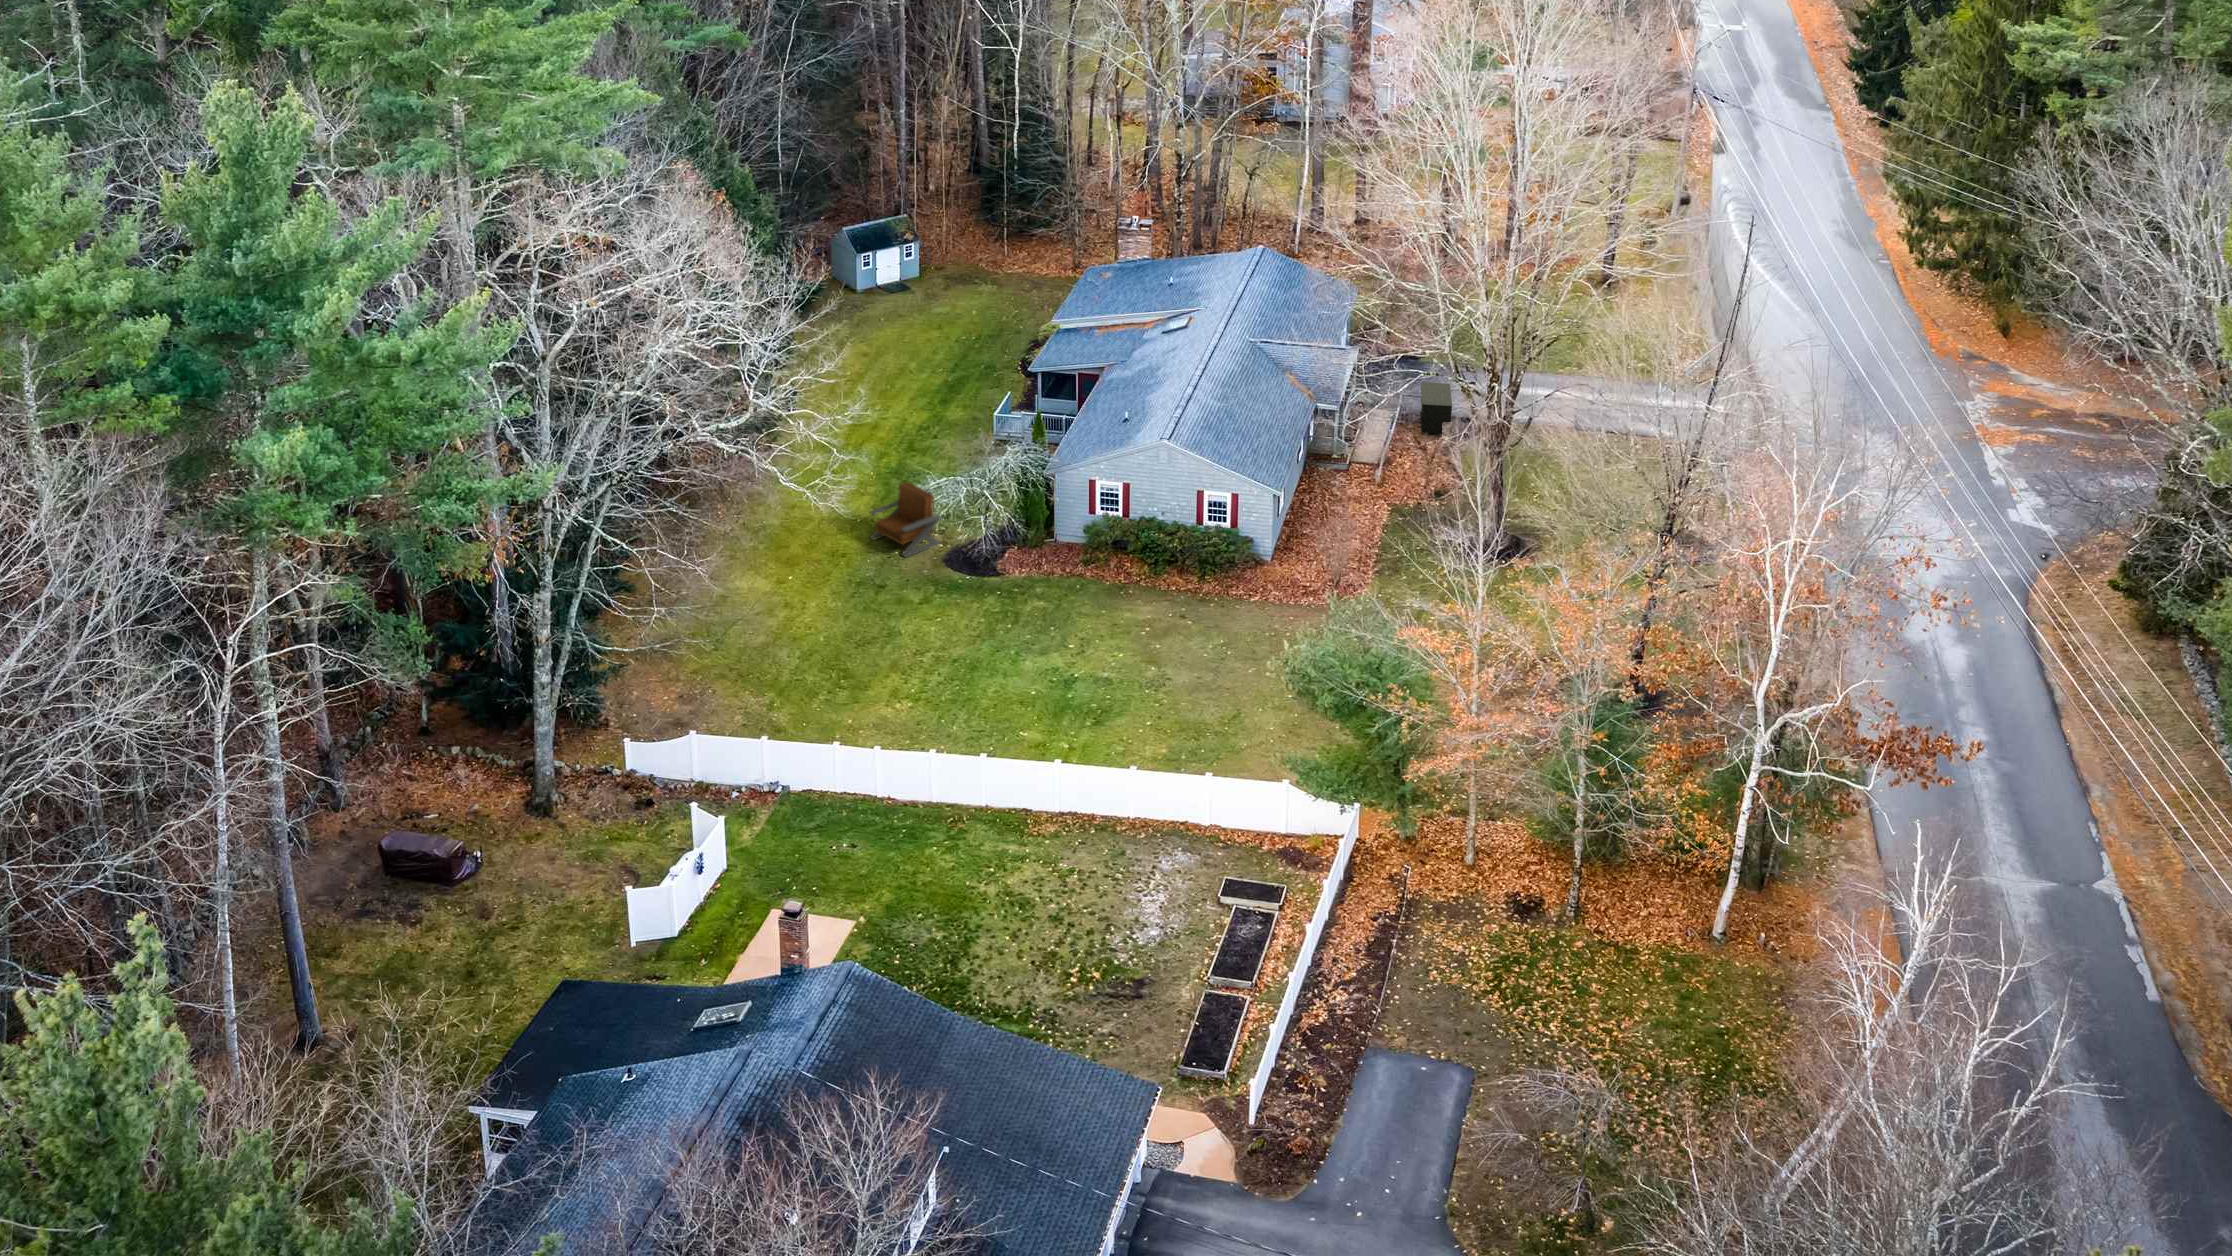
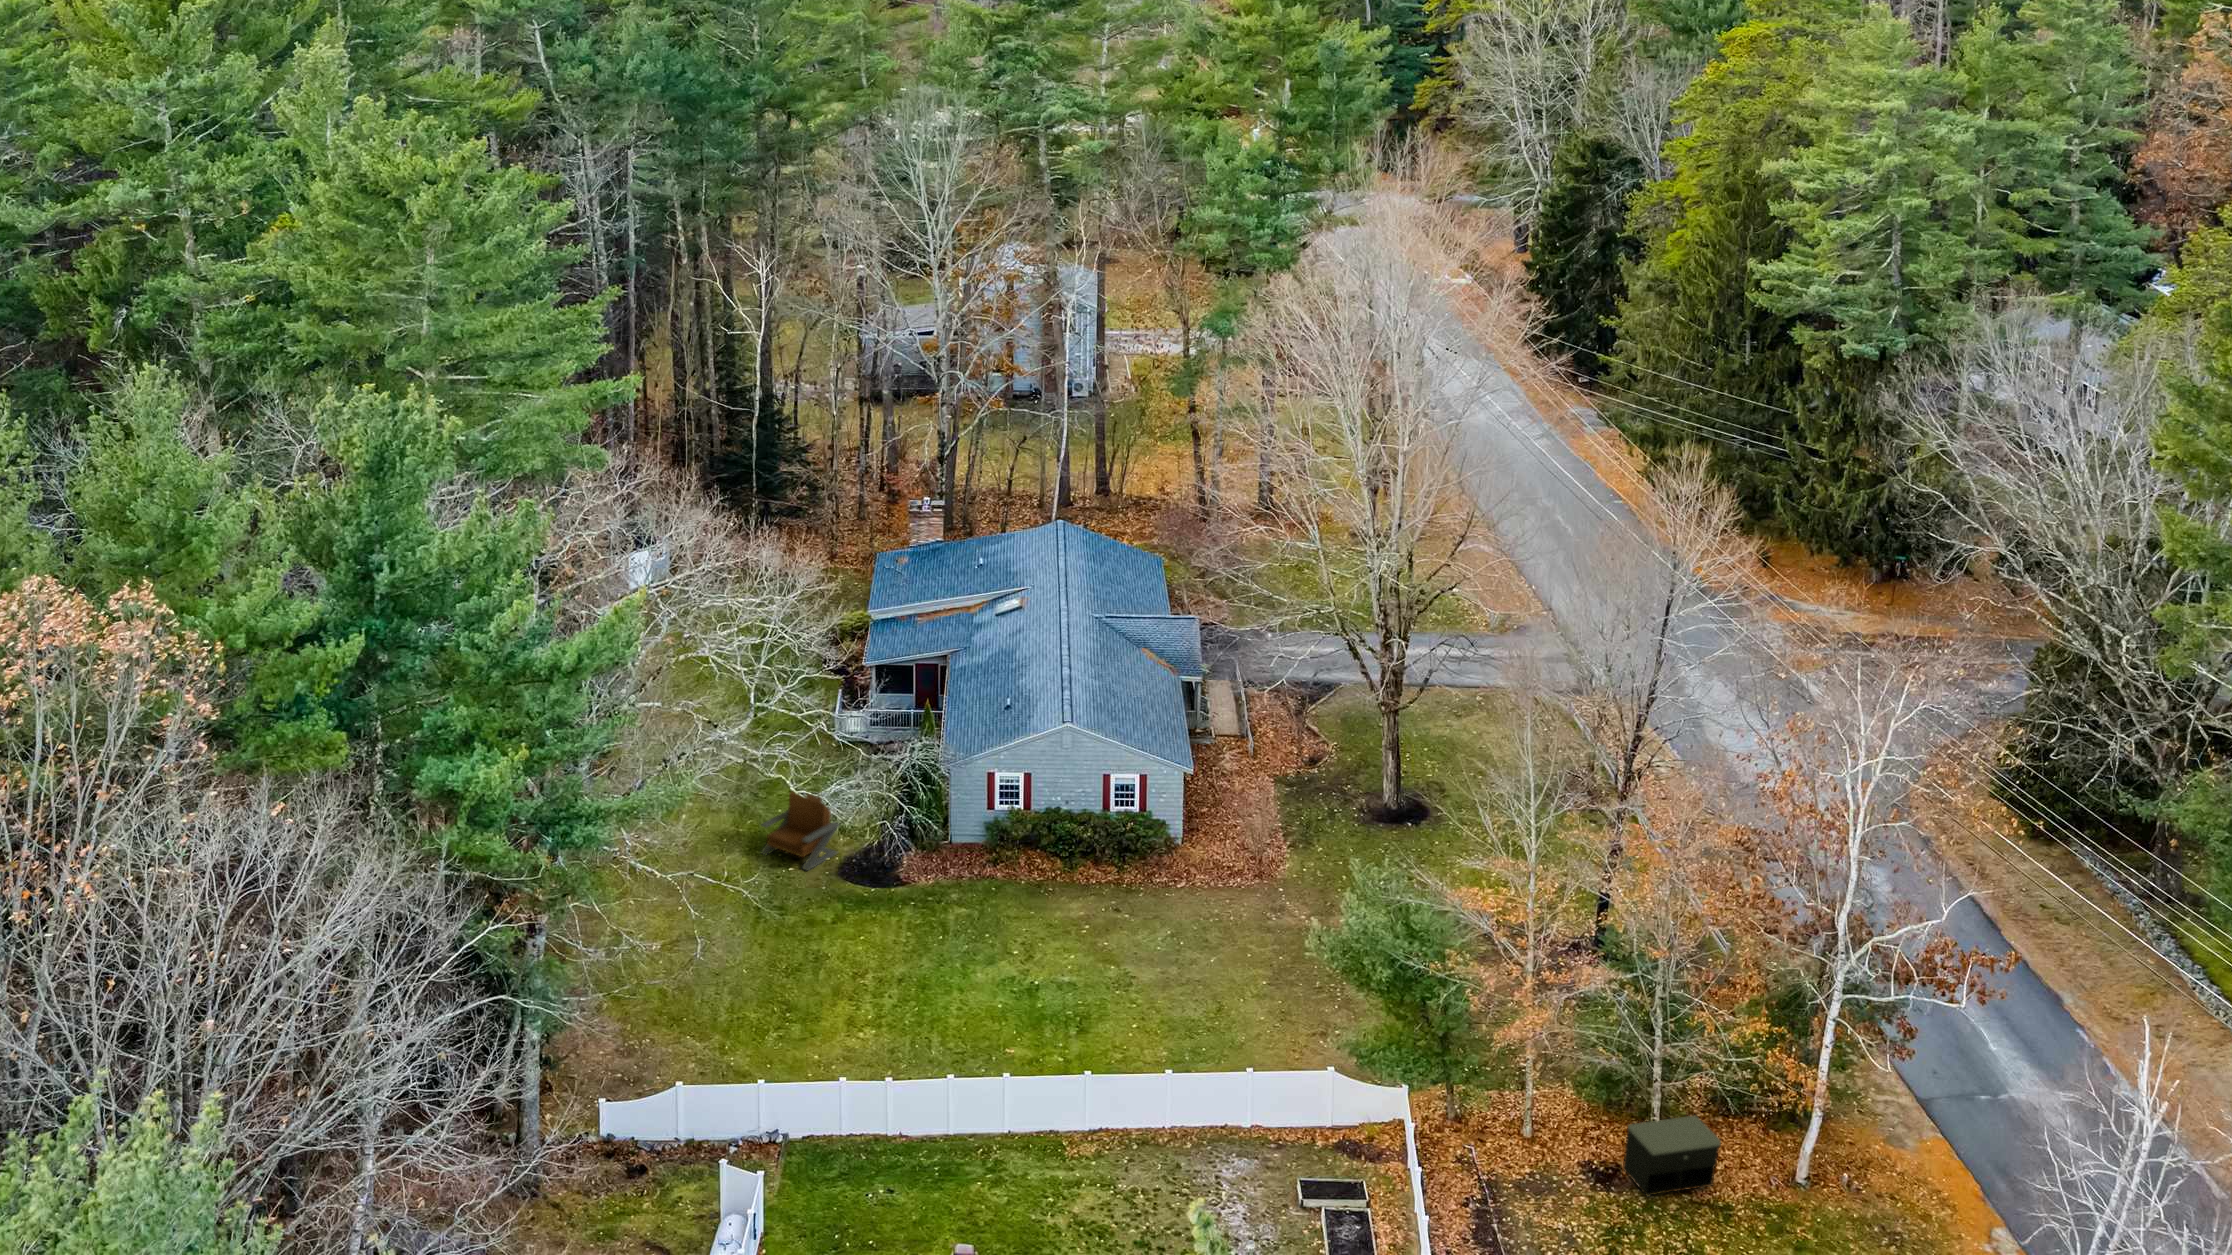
storage bench: present [1420,382,1452,435] -> present [1623,1115,1721,1196]

